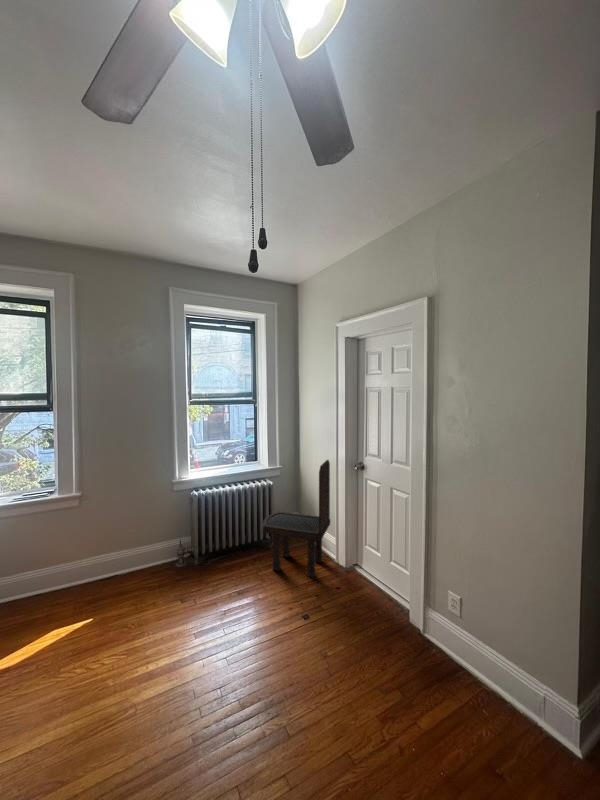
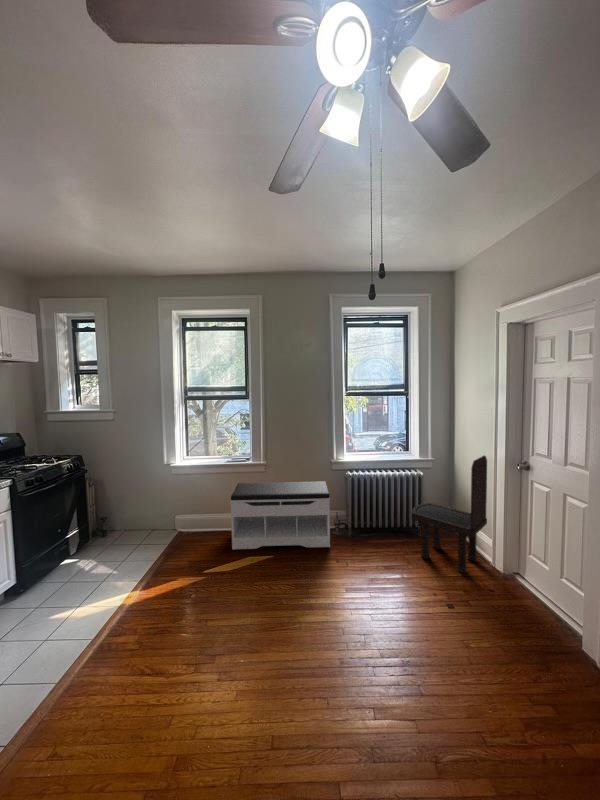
bench: none [22,505,172,623] -> present [230,481,330,549]

